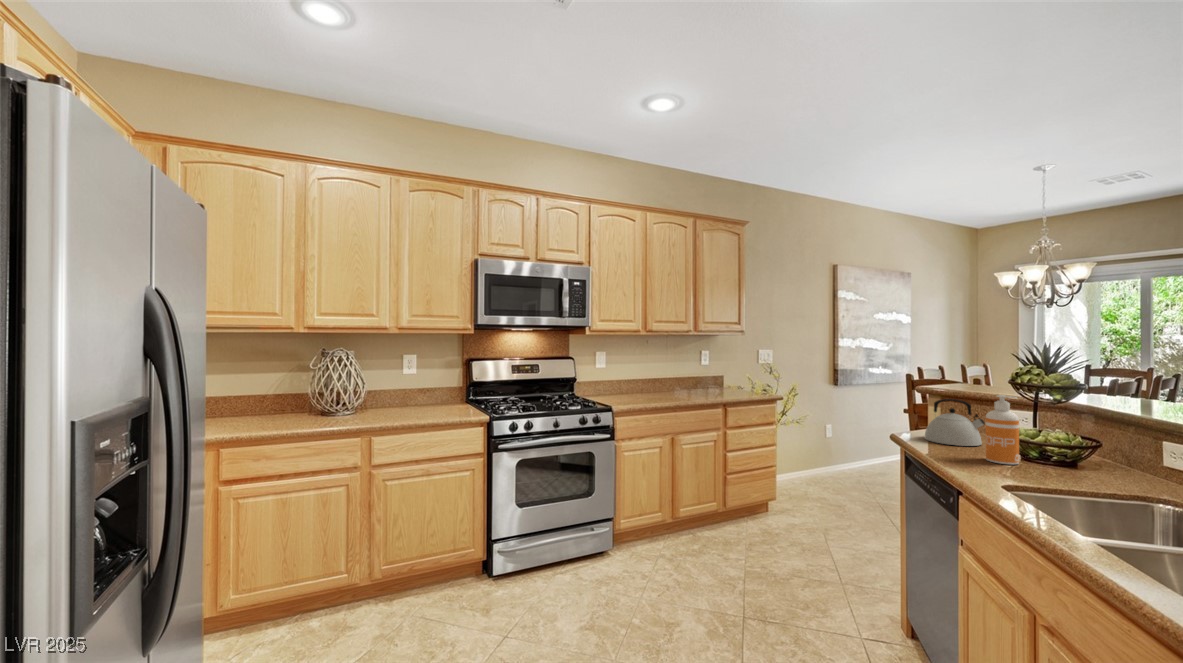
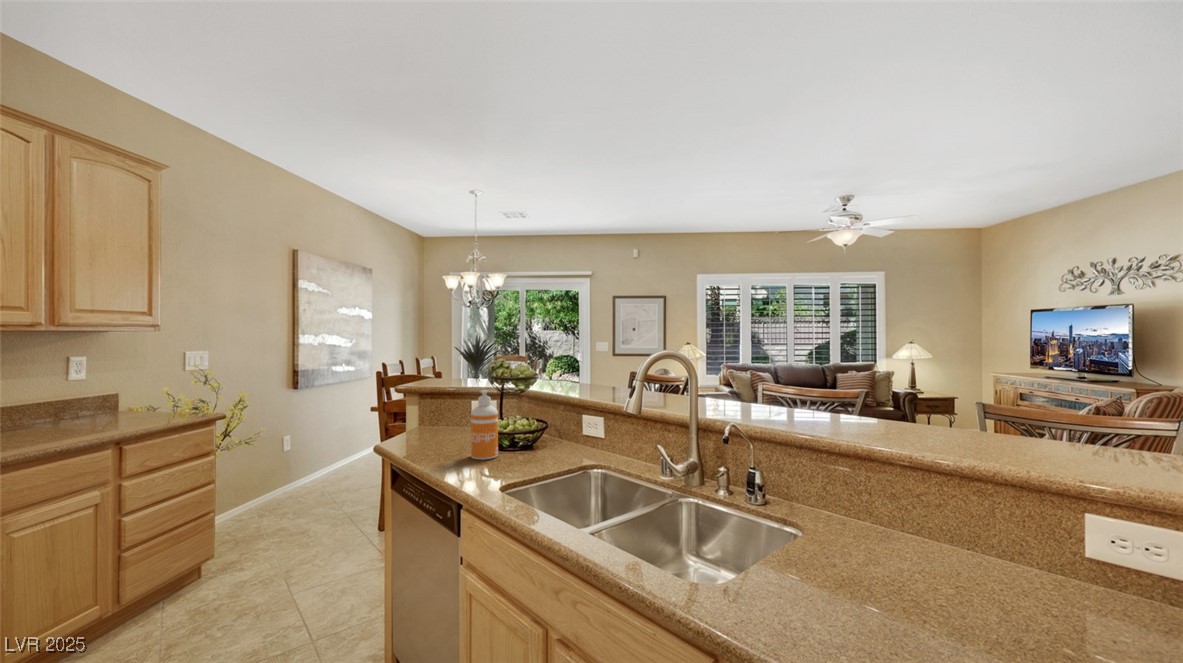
kettle: present [925,399,985,446] -> none [409,397,463,447]

